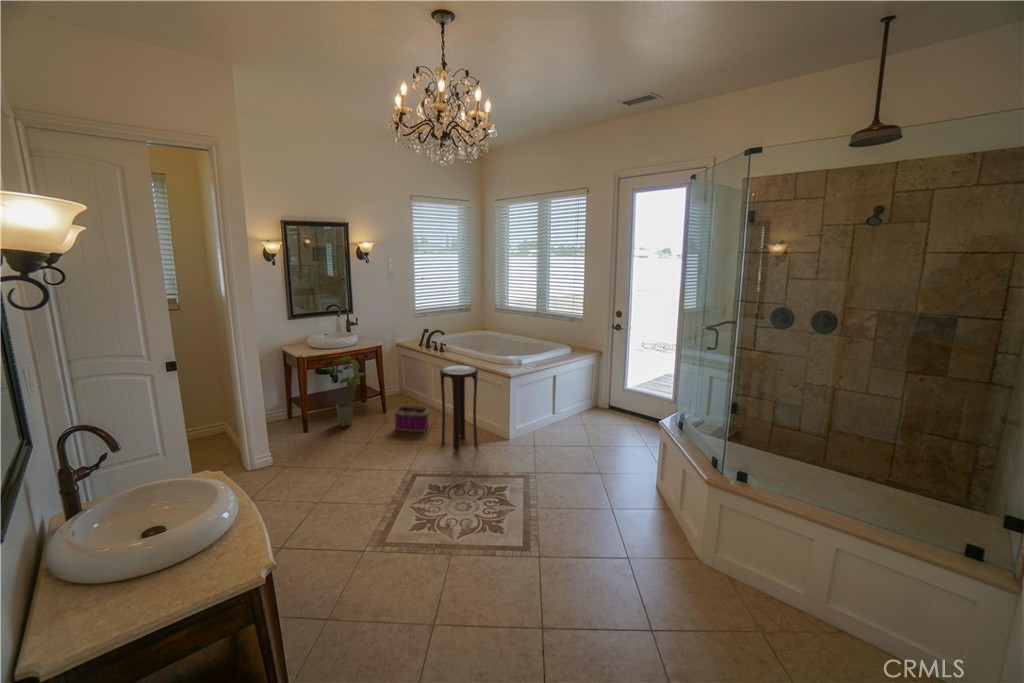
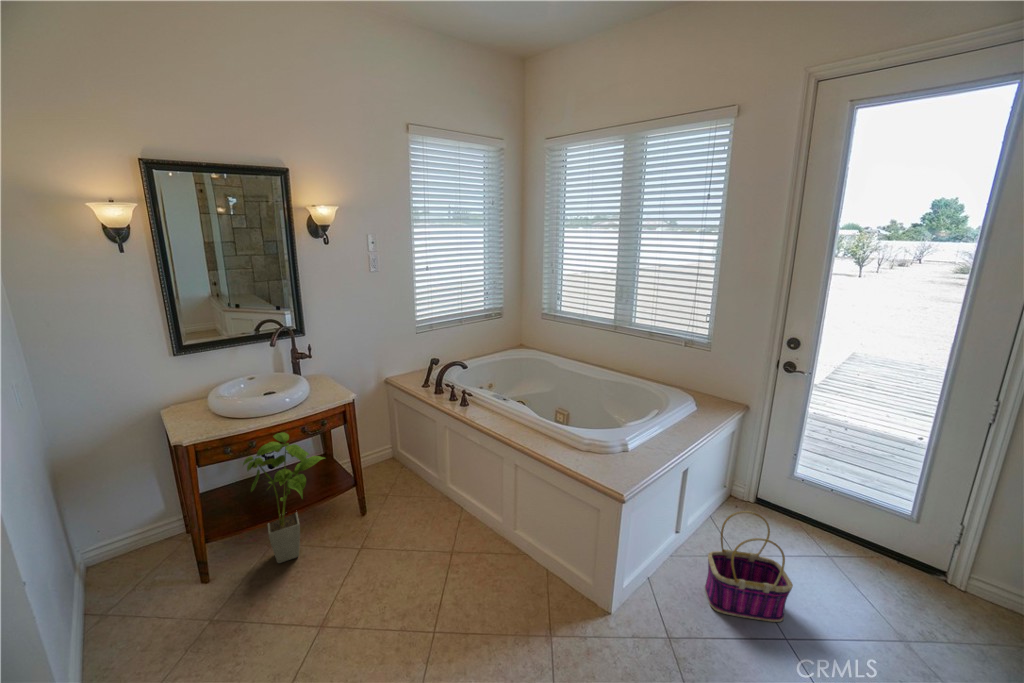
stool: present [440,366,478,450] -> none [473,467,557,659]
basket: present [394,396,429,432] -> present [705,511,793,622]

